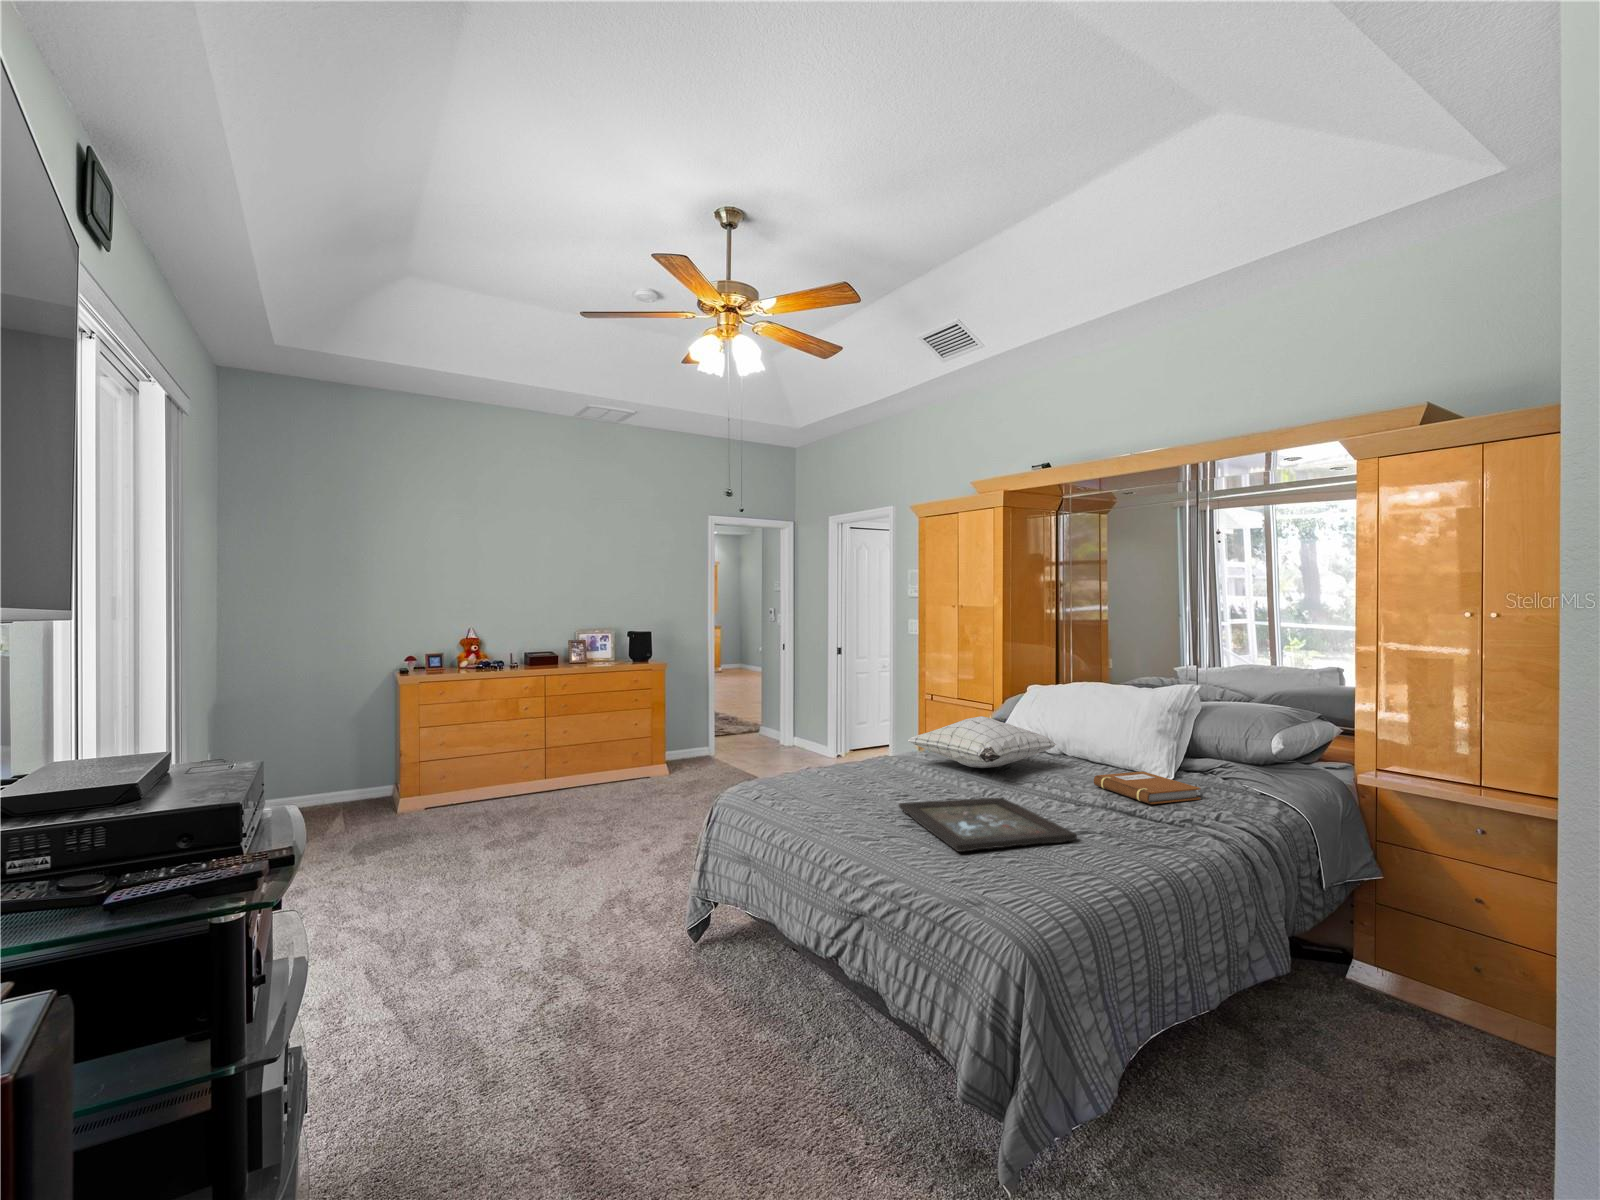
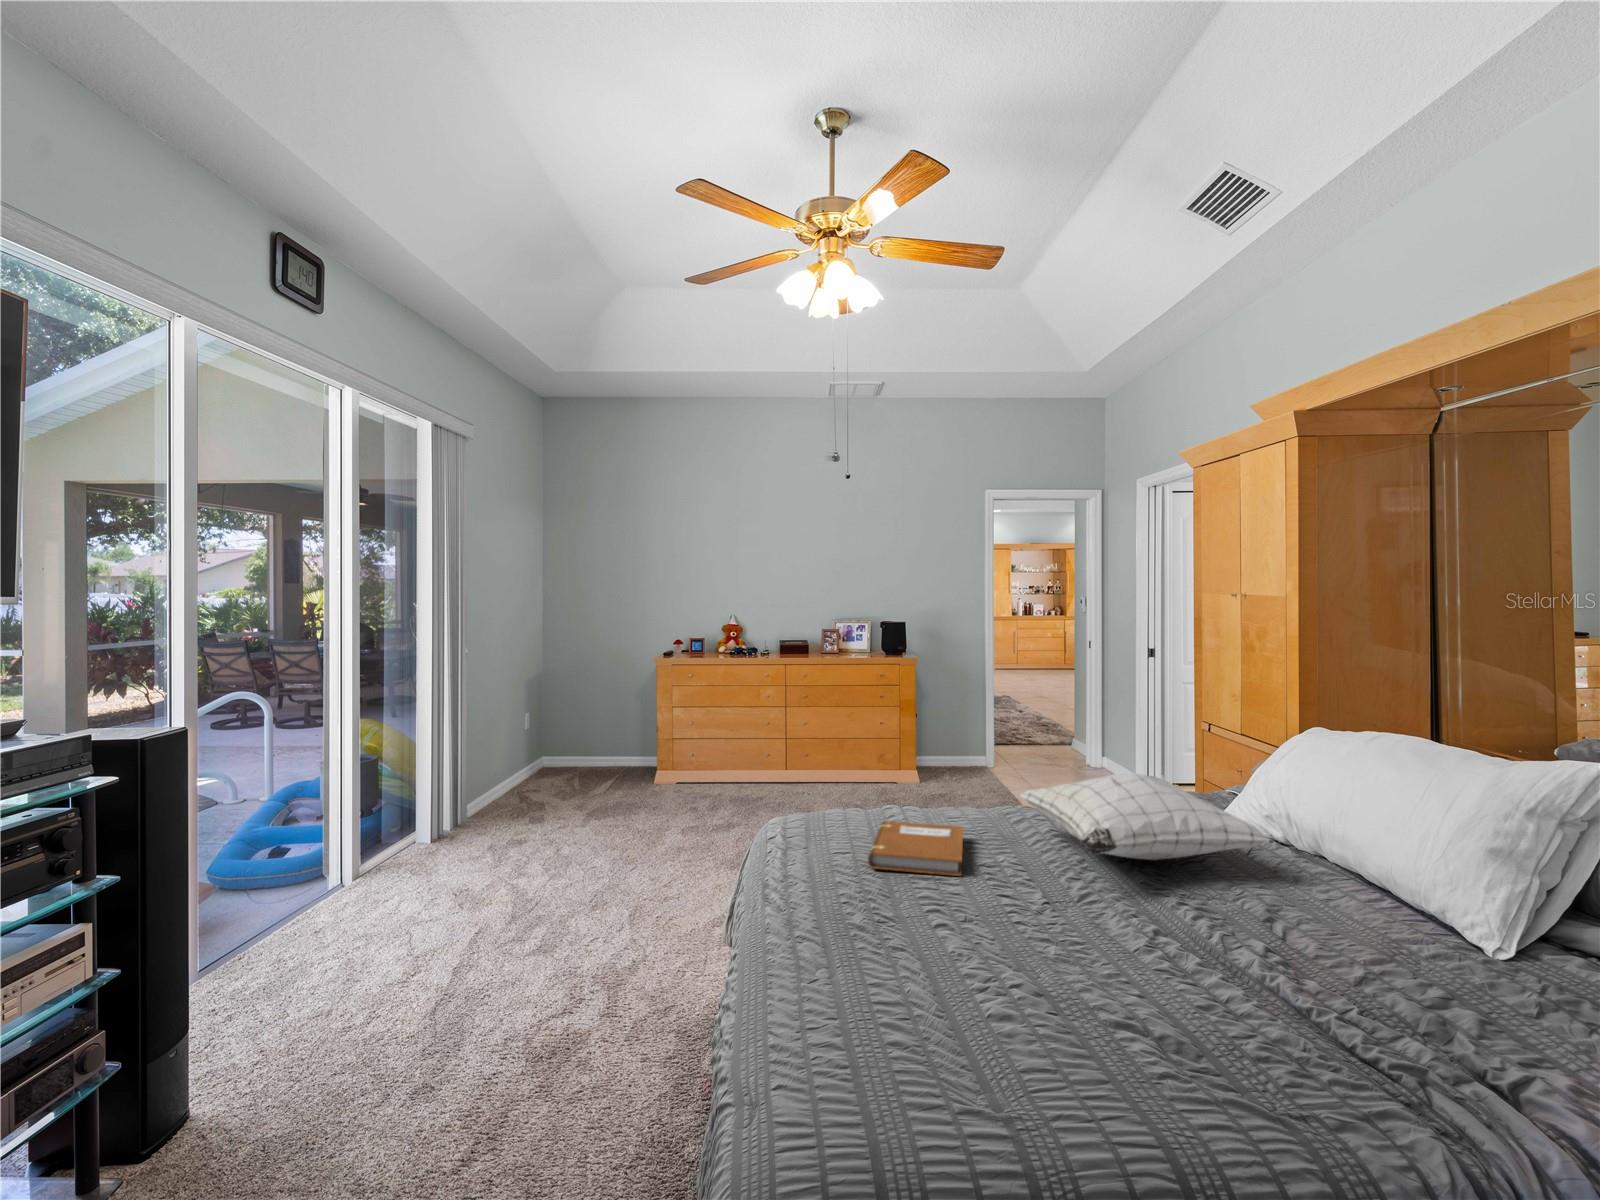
notebook: present [1094,771,1201,804] -> present [868,821,963,876]
tray: present [899,798,1077,852] -> none [849,896,1098,1049]

